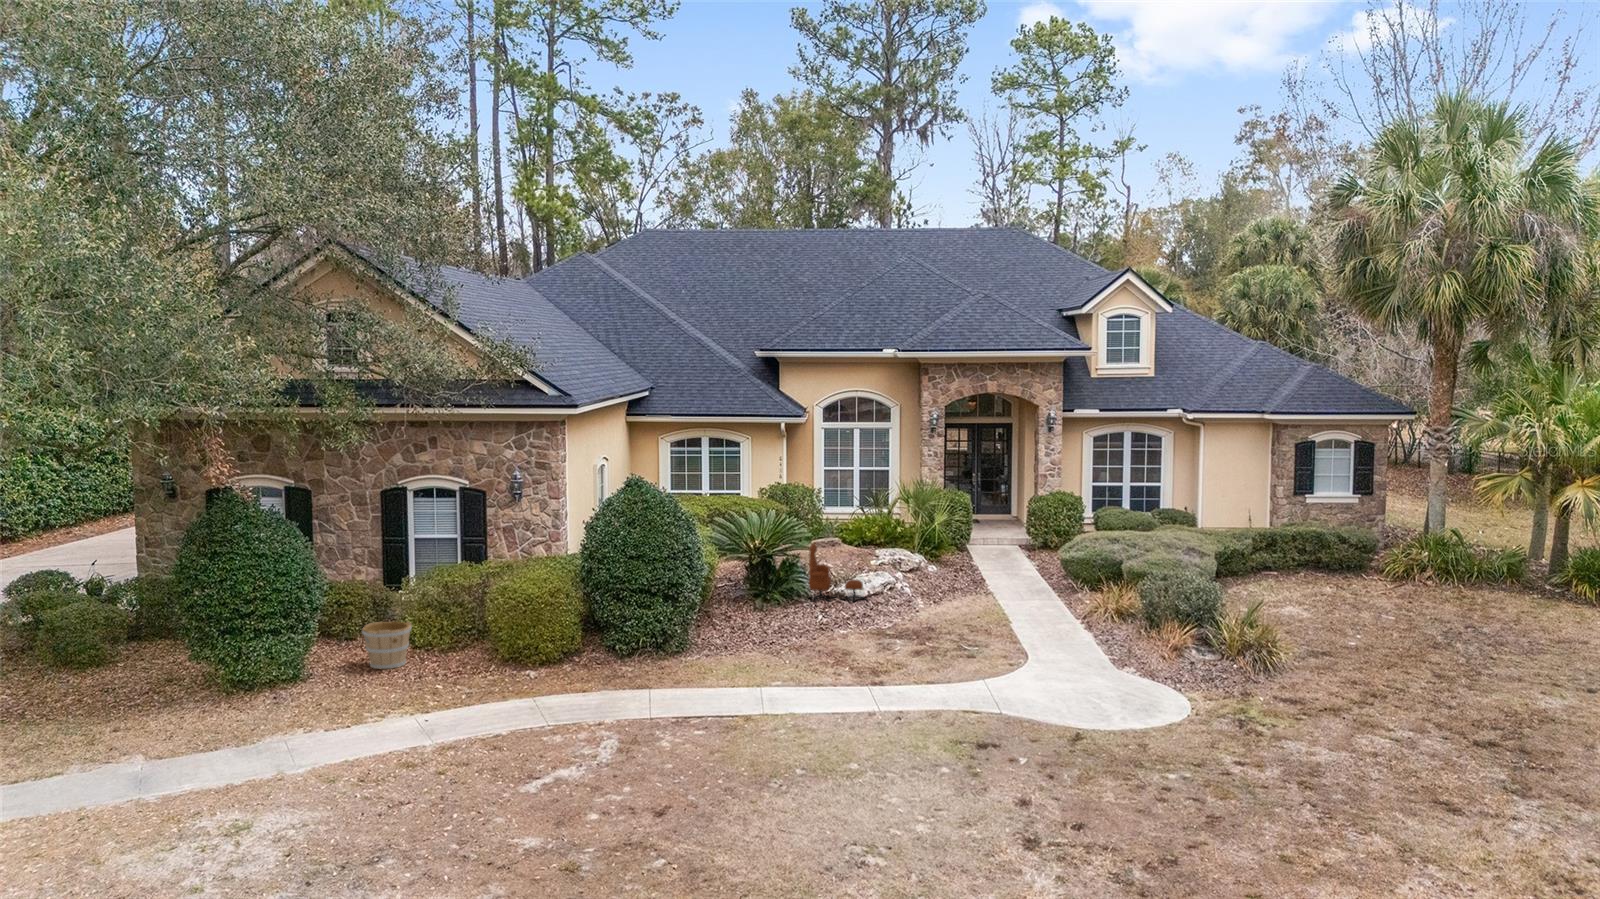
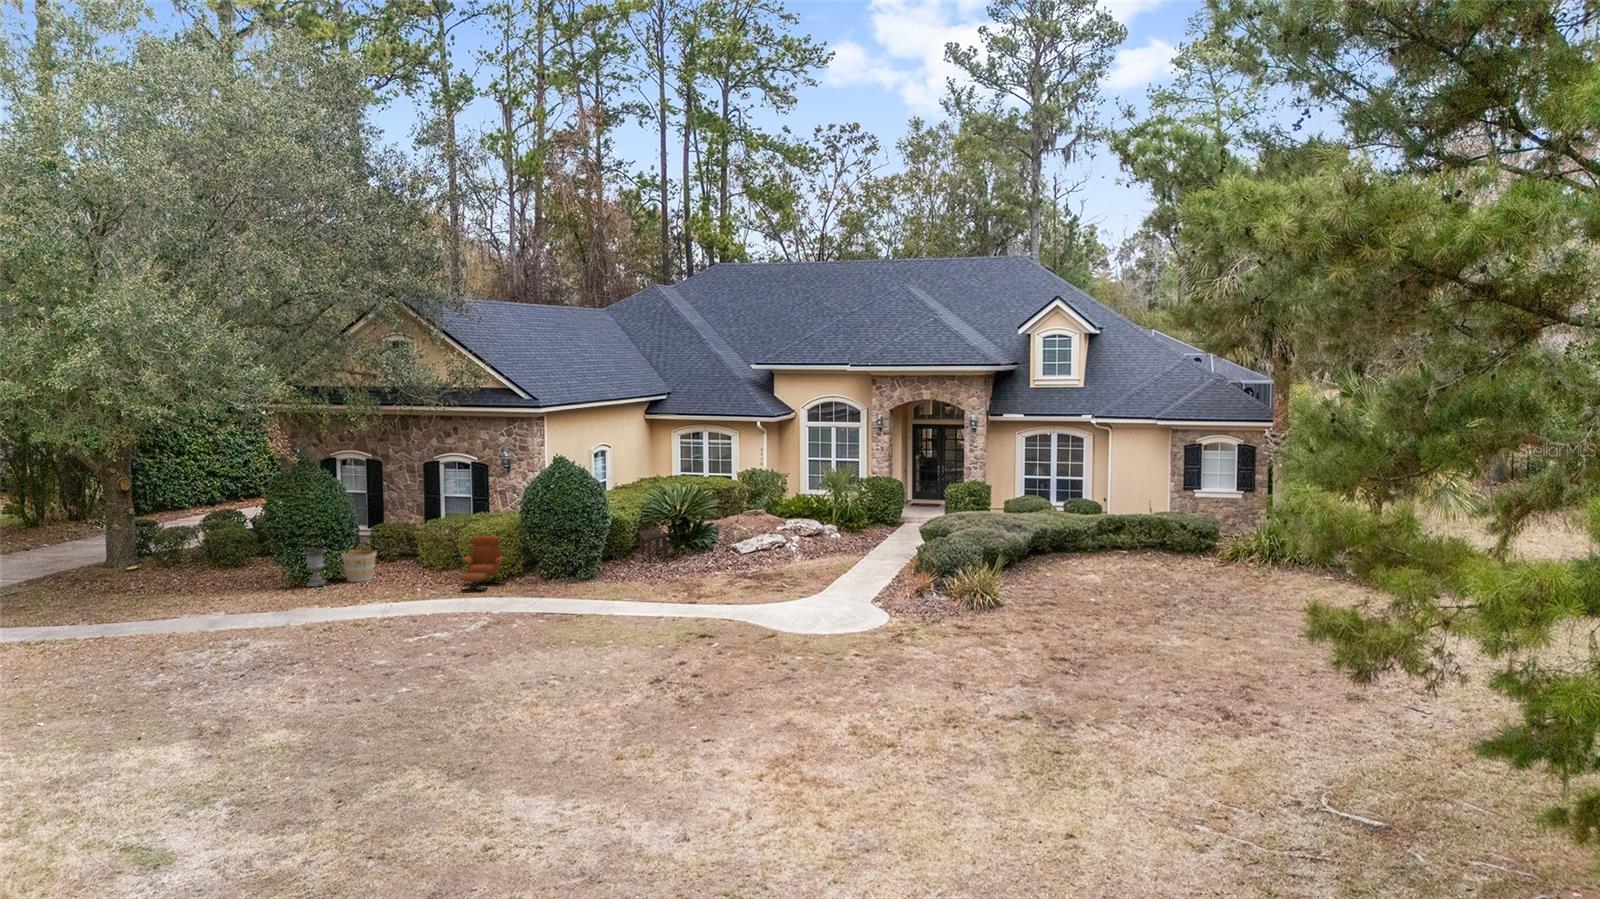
lounge chair: present [809,544,866,601] -> present [461,536,504,592]
bench: none [721,571,774,616] -> present [640,529,667,563]
planter: none [319,622,354,681] -> present [304,547,326,587]

